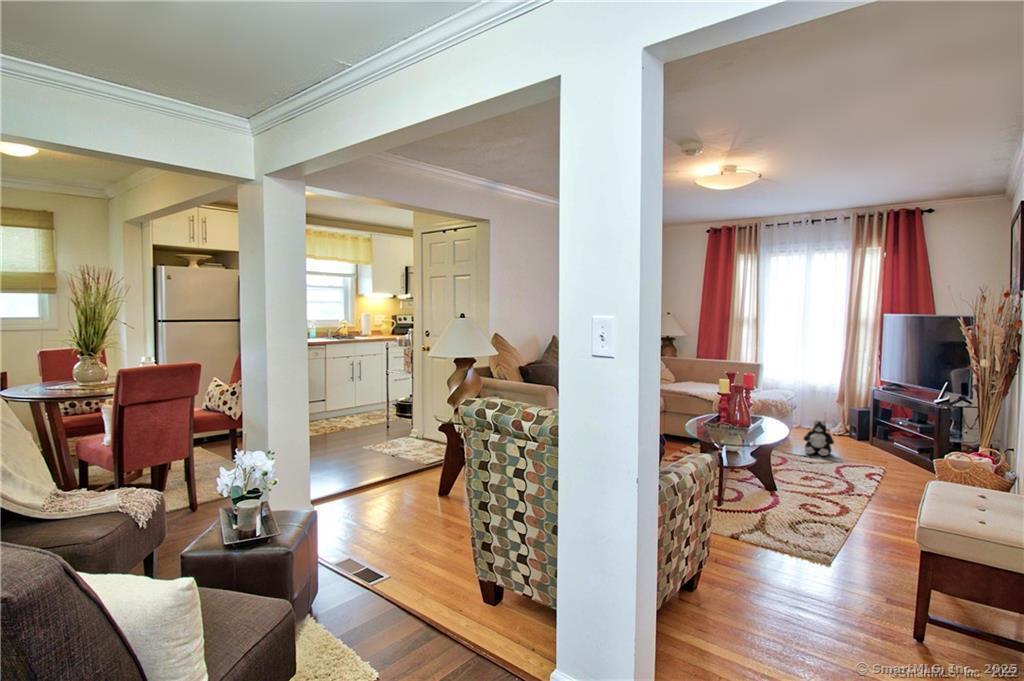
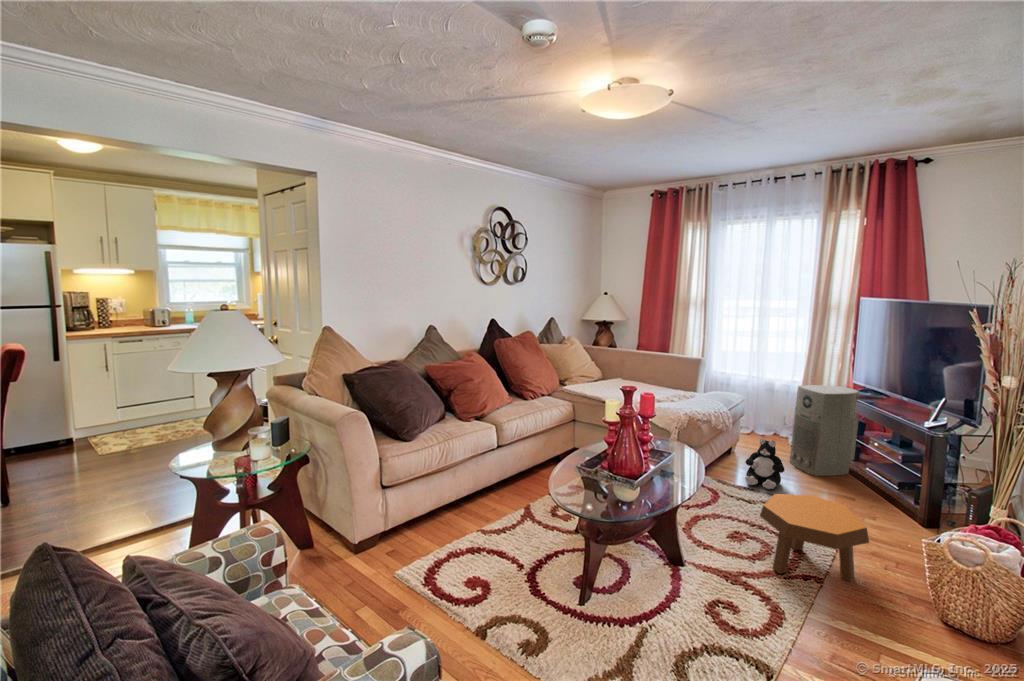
air purifier: none [835,382,887,450] -> present [789,385,859,476]
footstool: none [825,446,899,496] -> present [760,494,869,581]

